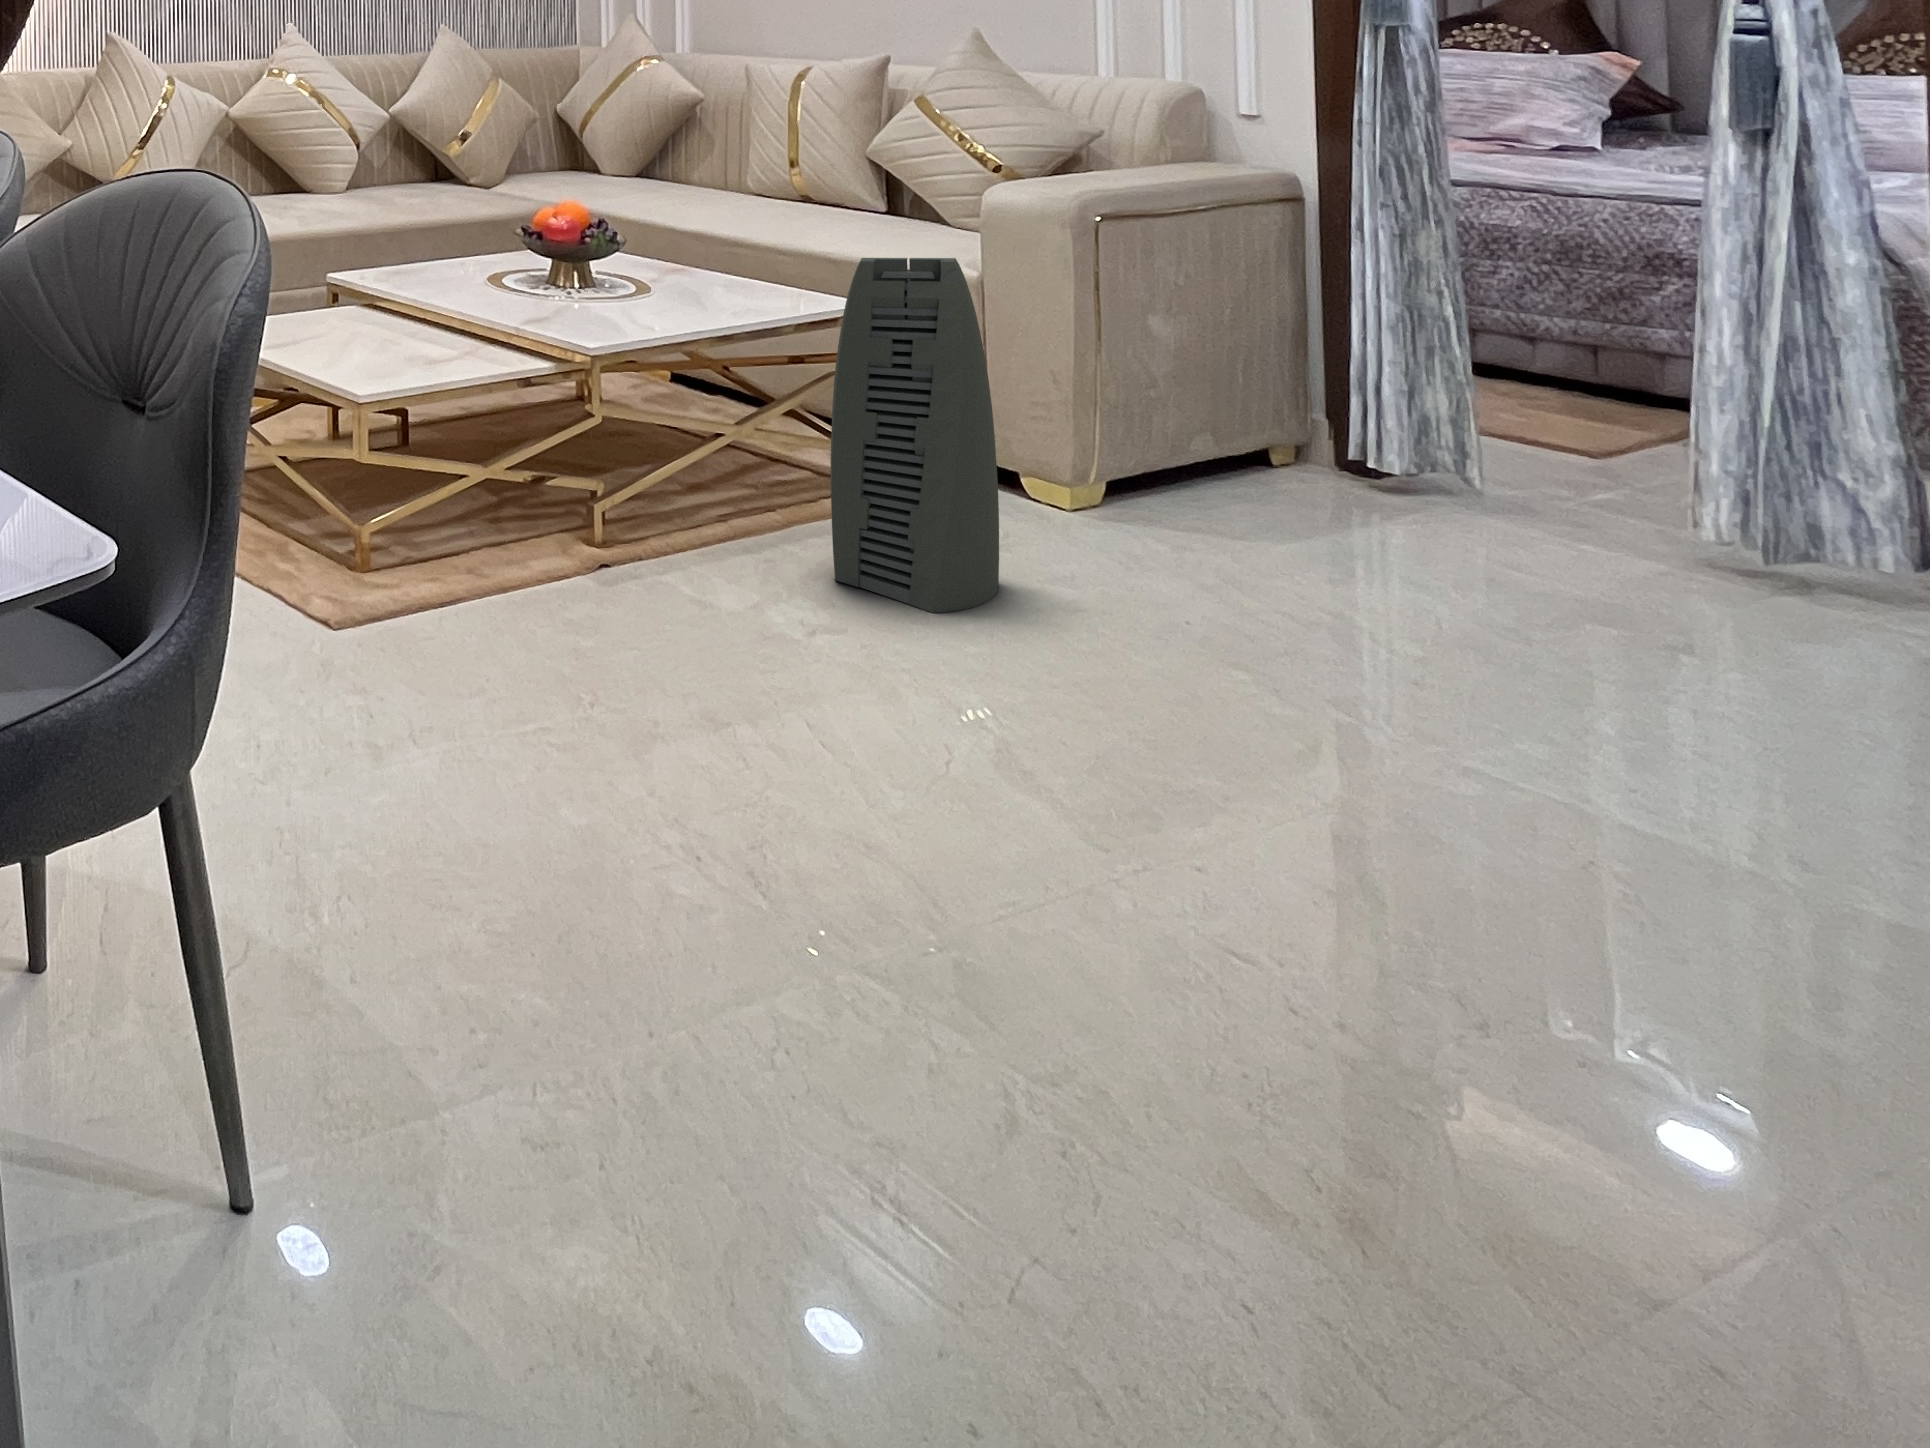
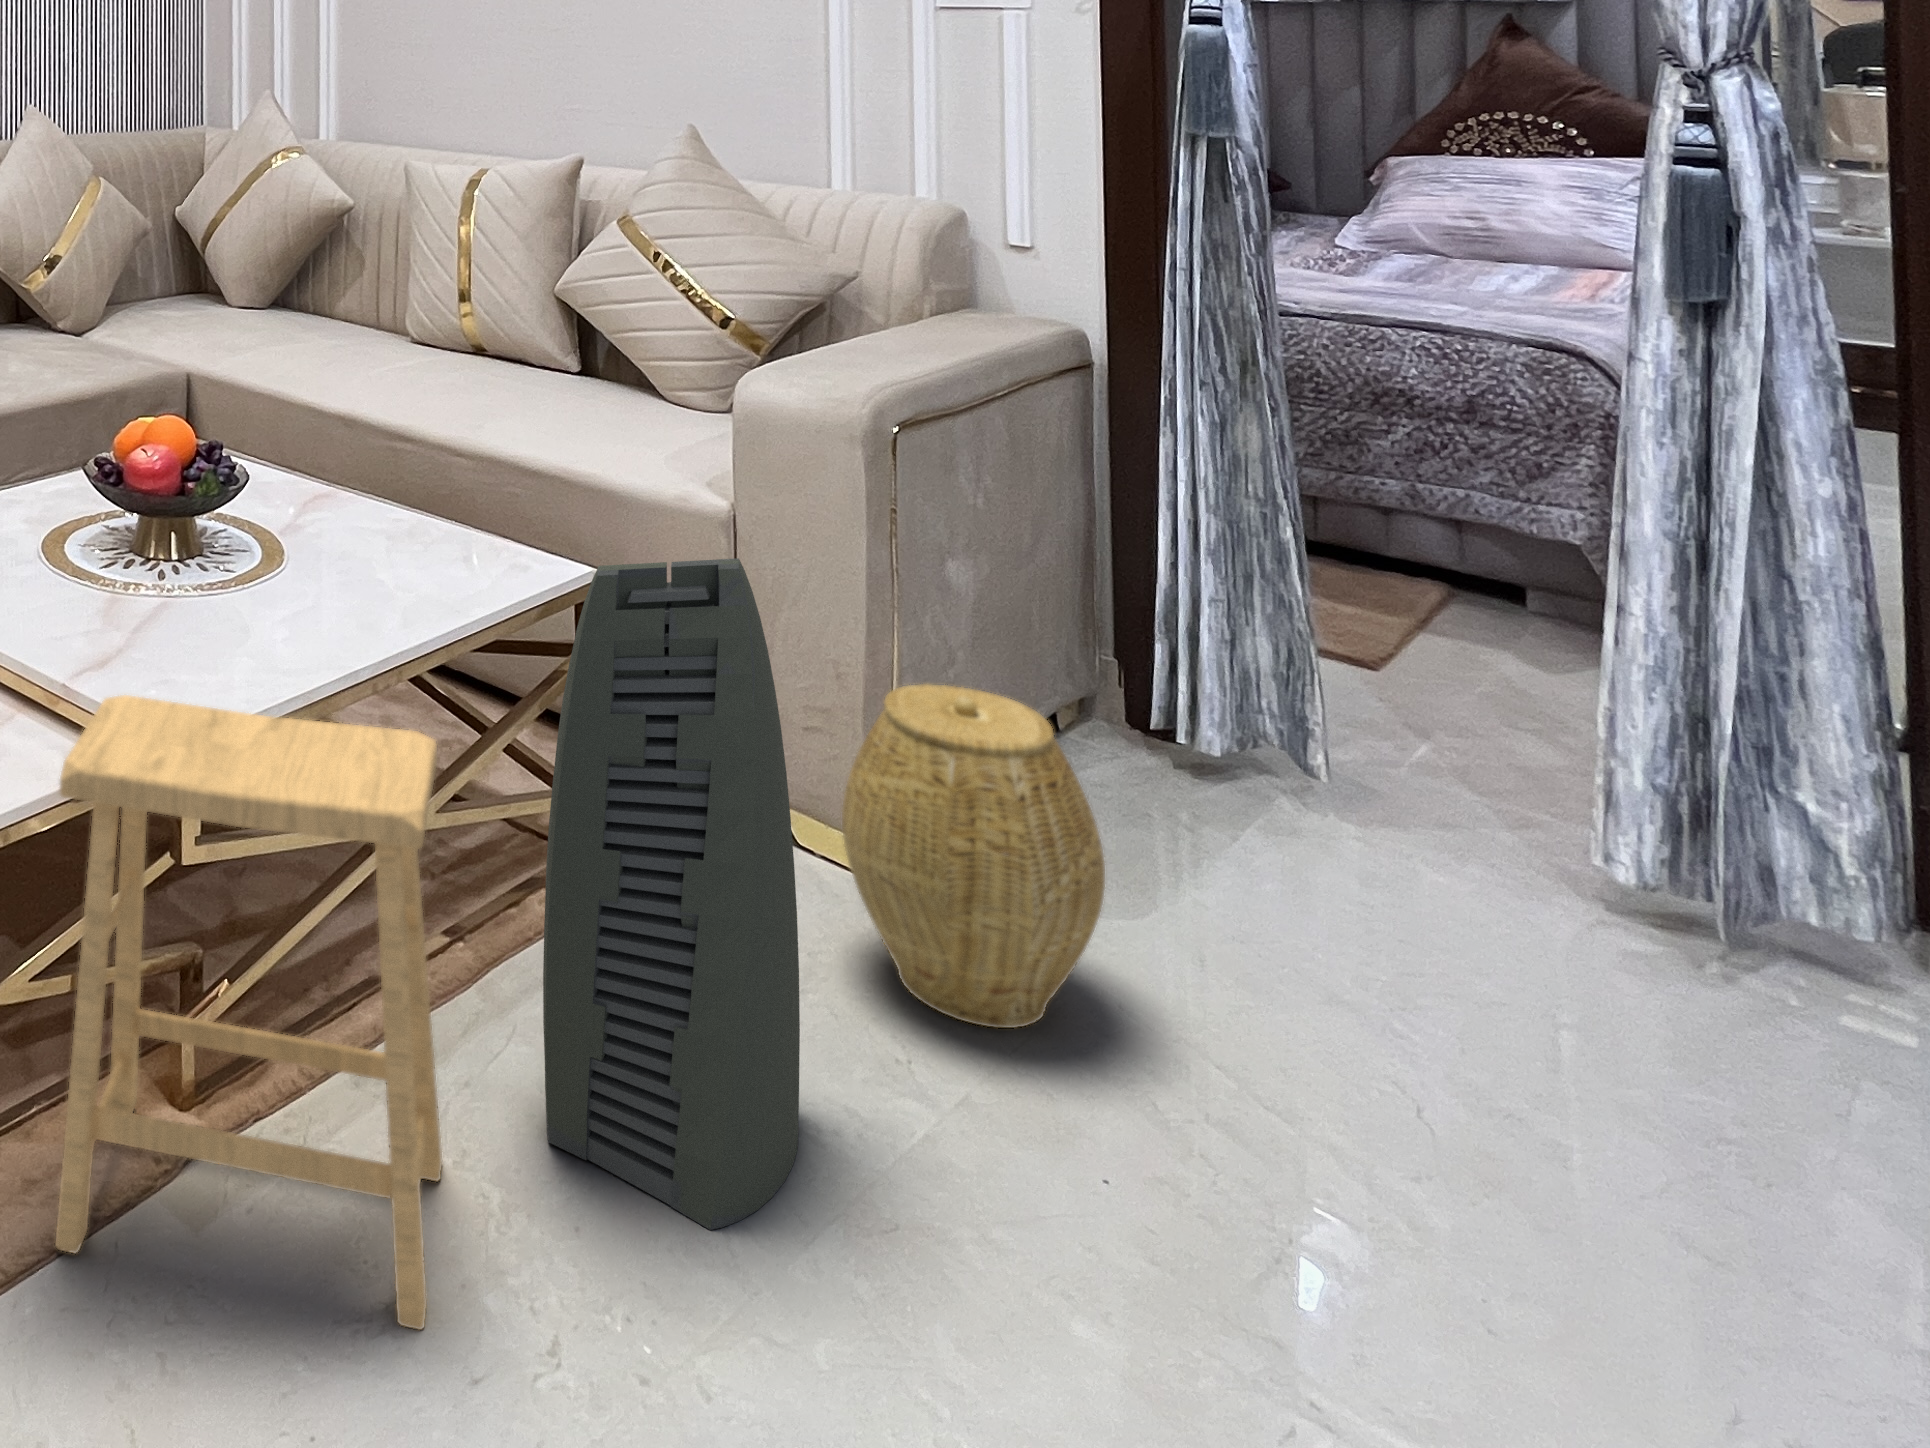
footstool: none [541,322,769,626] -> present [55,695,442,1330]
woven basket: none [1049,369,1232,568] -> present [842,684,1105,1028]

